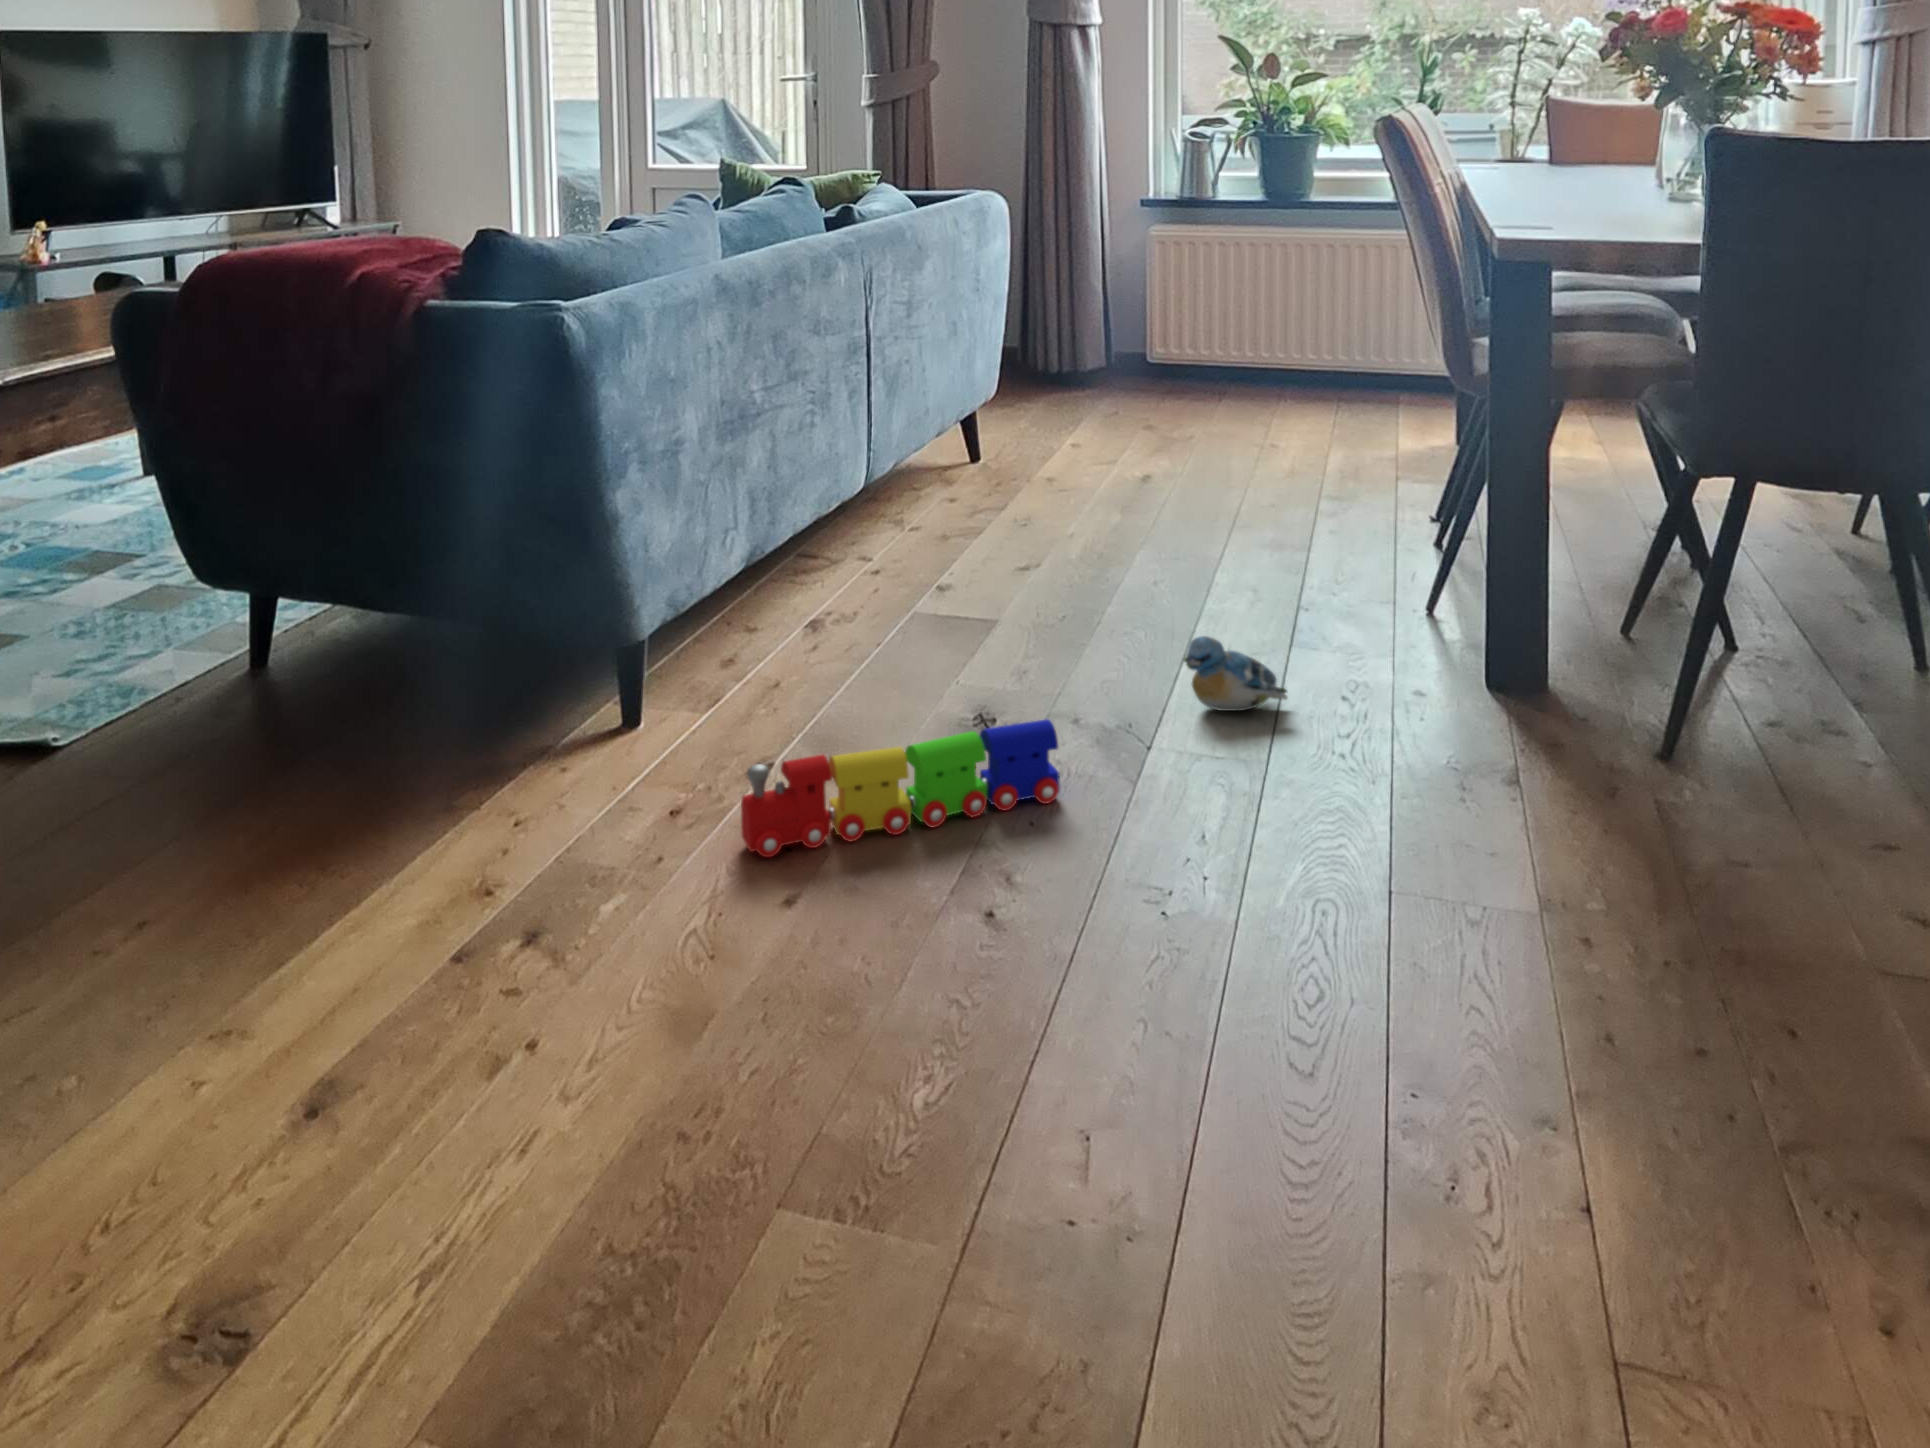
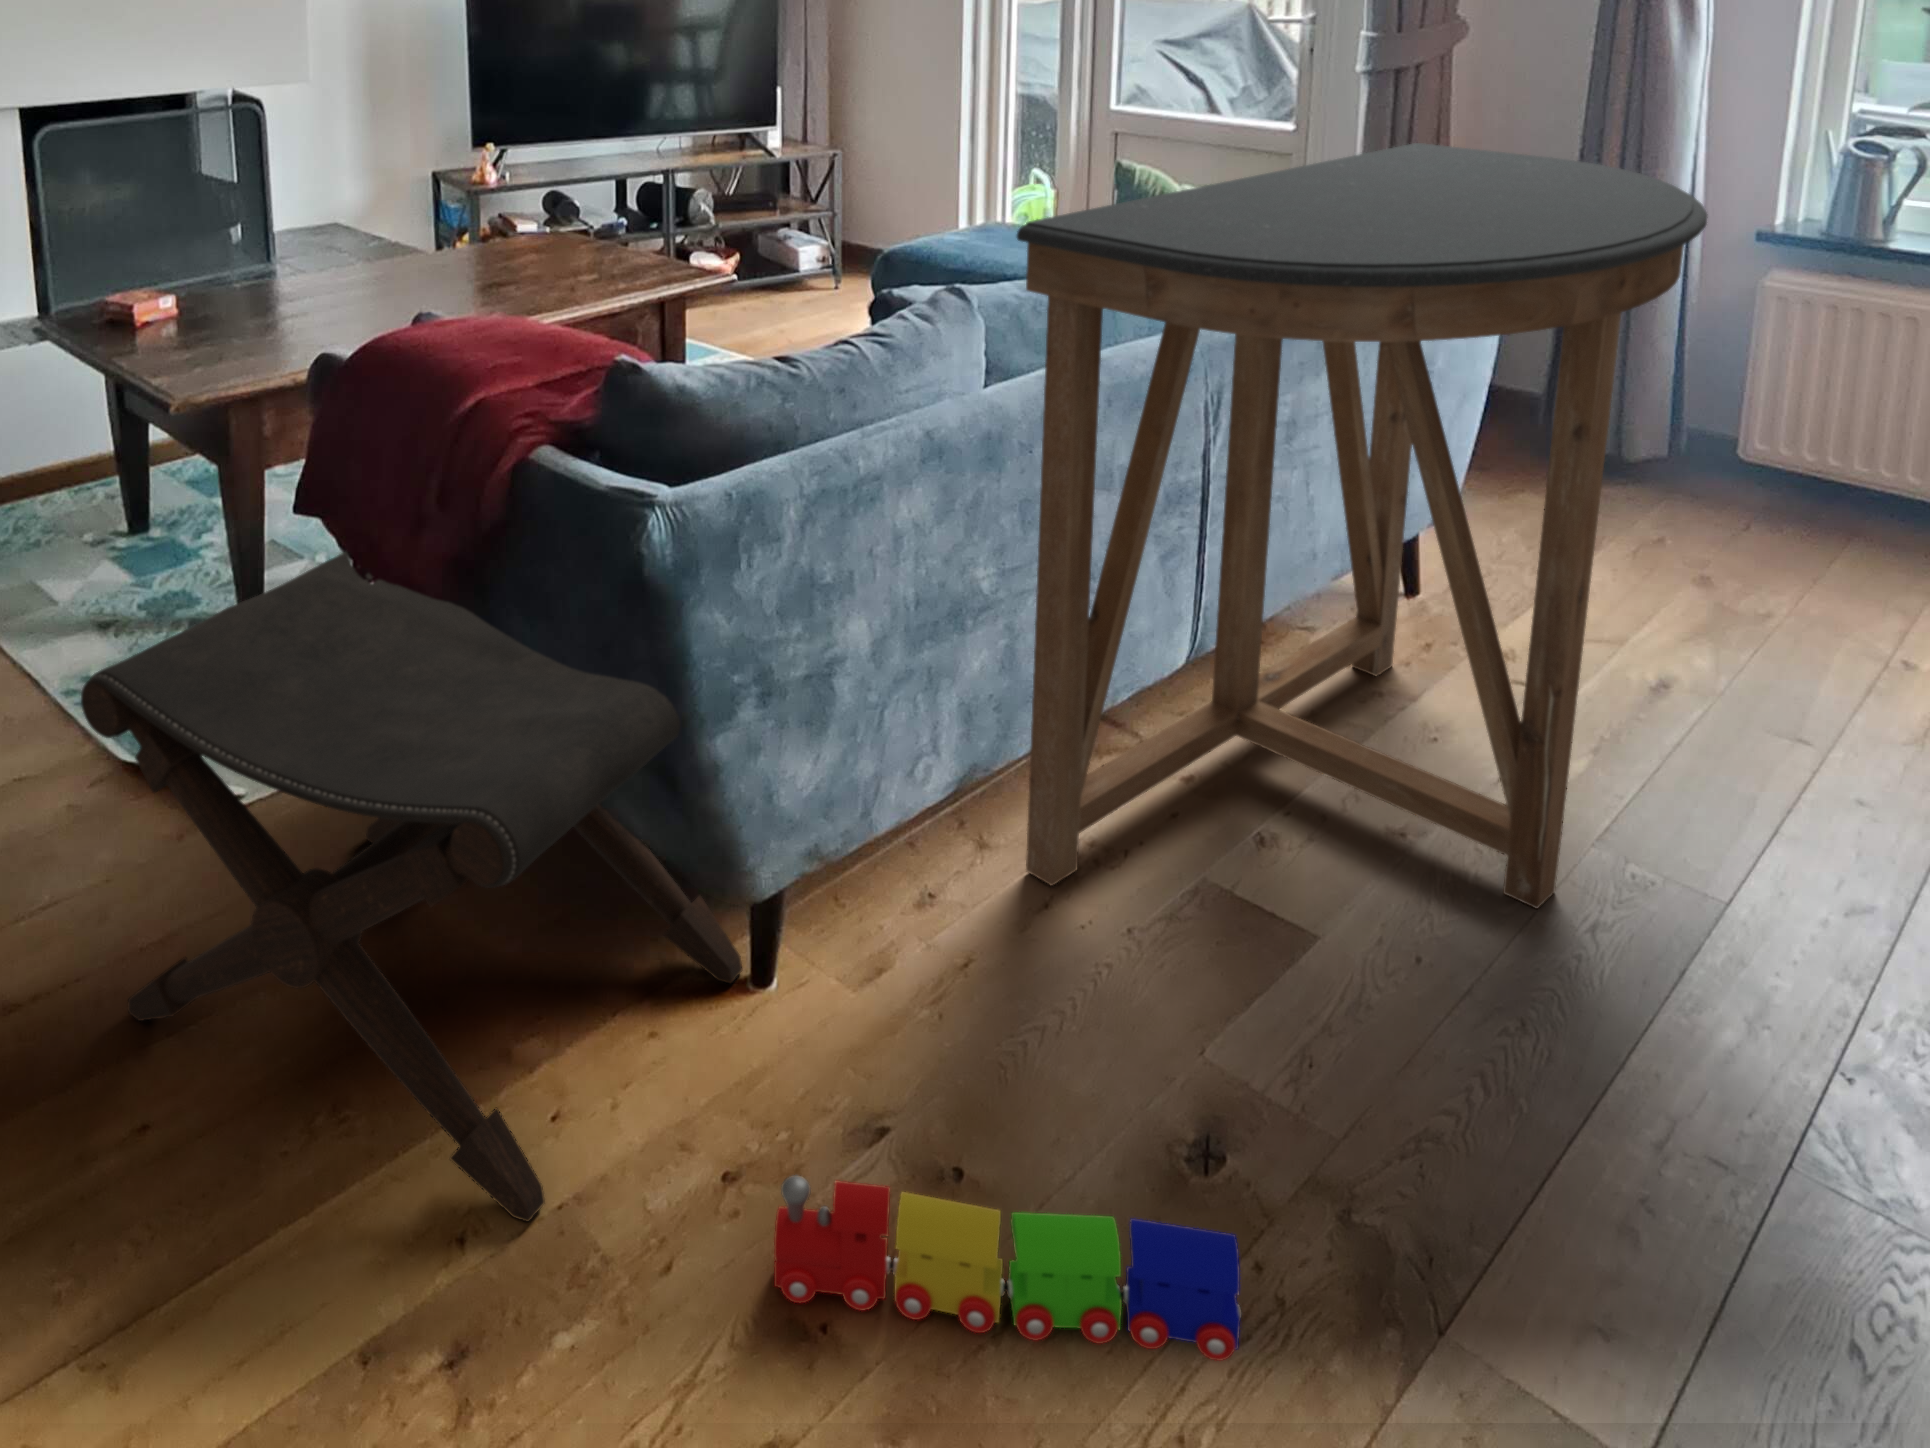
console table: none [765,101,1169,639] -> present [1017,143,1708,908]
footstool: none [13,430,615,883] -> present [81,552,742,1222]
plush toy: present [1184,636,1287,711] -> none [1522,1137,1710,1297]

